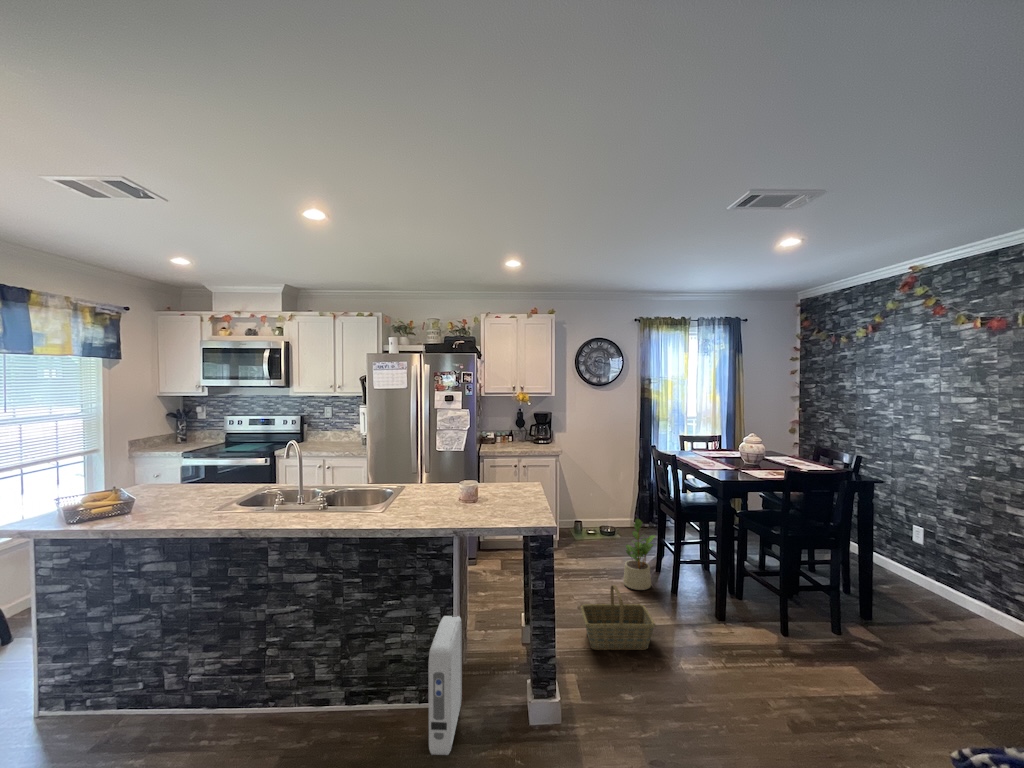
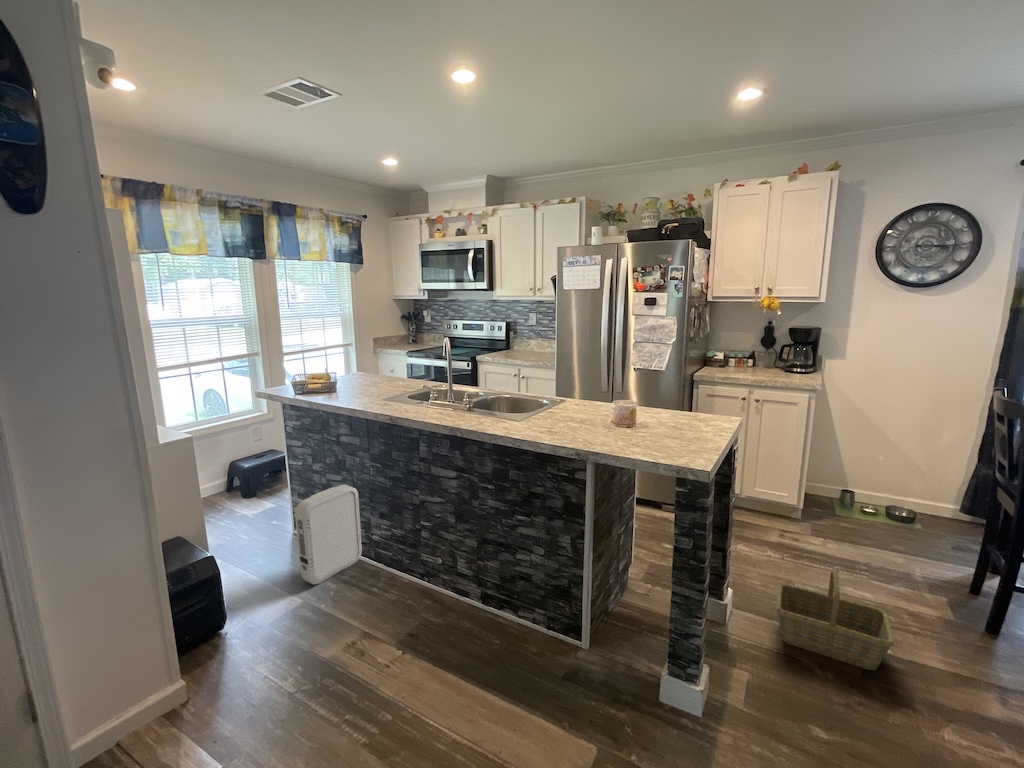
potted plant: present [624,519,655,590] -> none [872,489,944,591]
air purifier: present [428,616,462,755] -> present [295,485,362,584]

